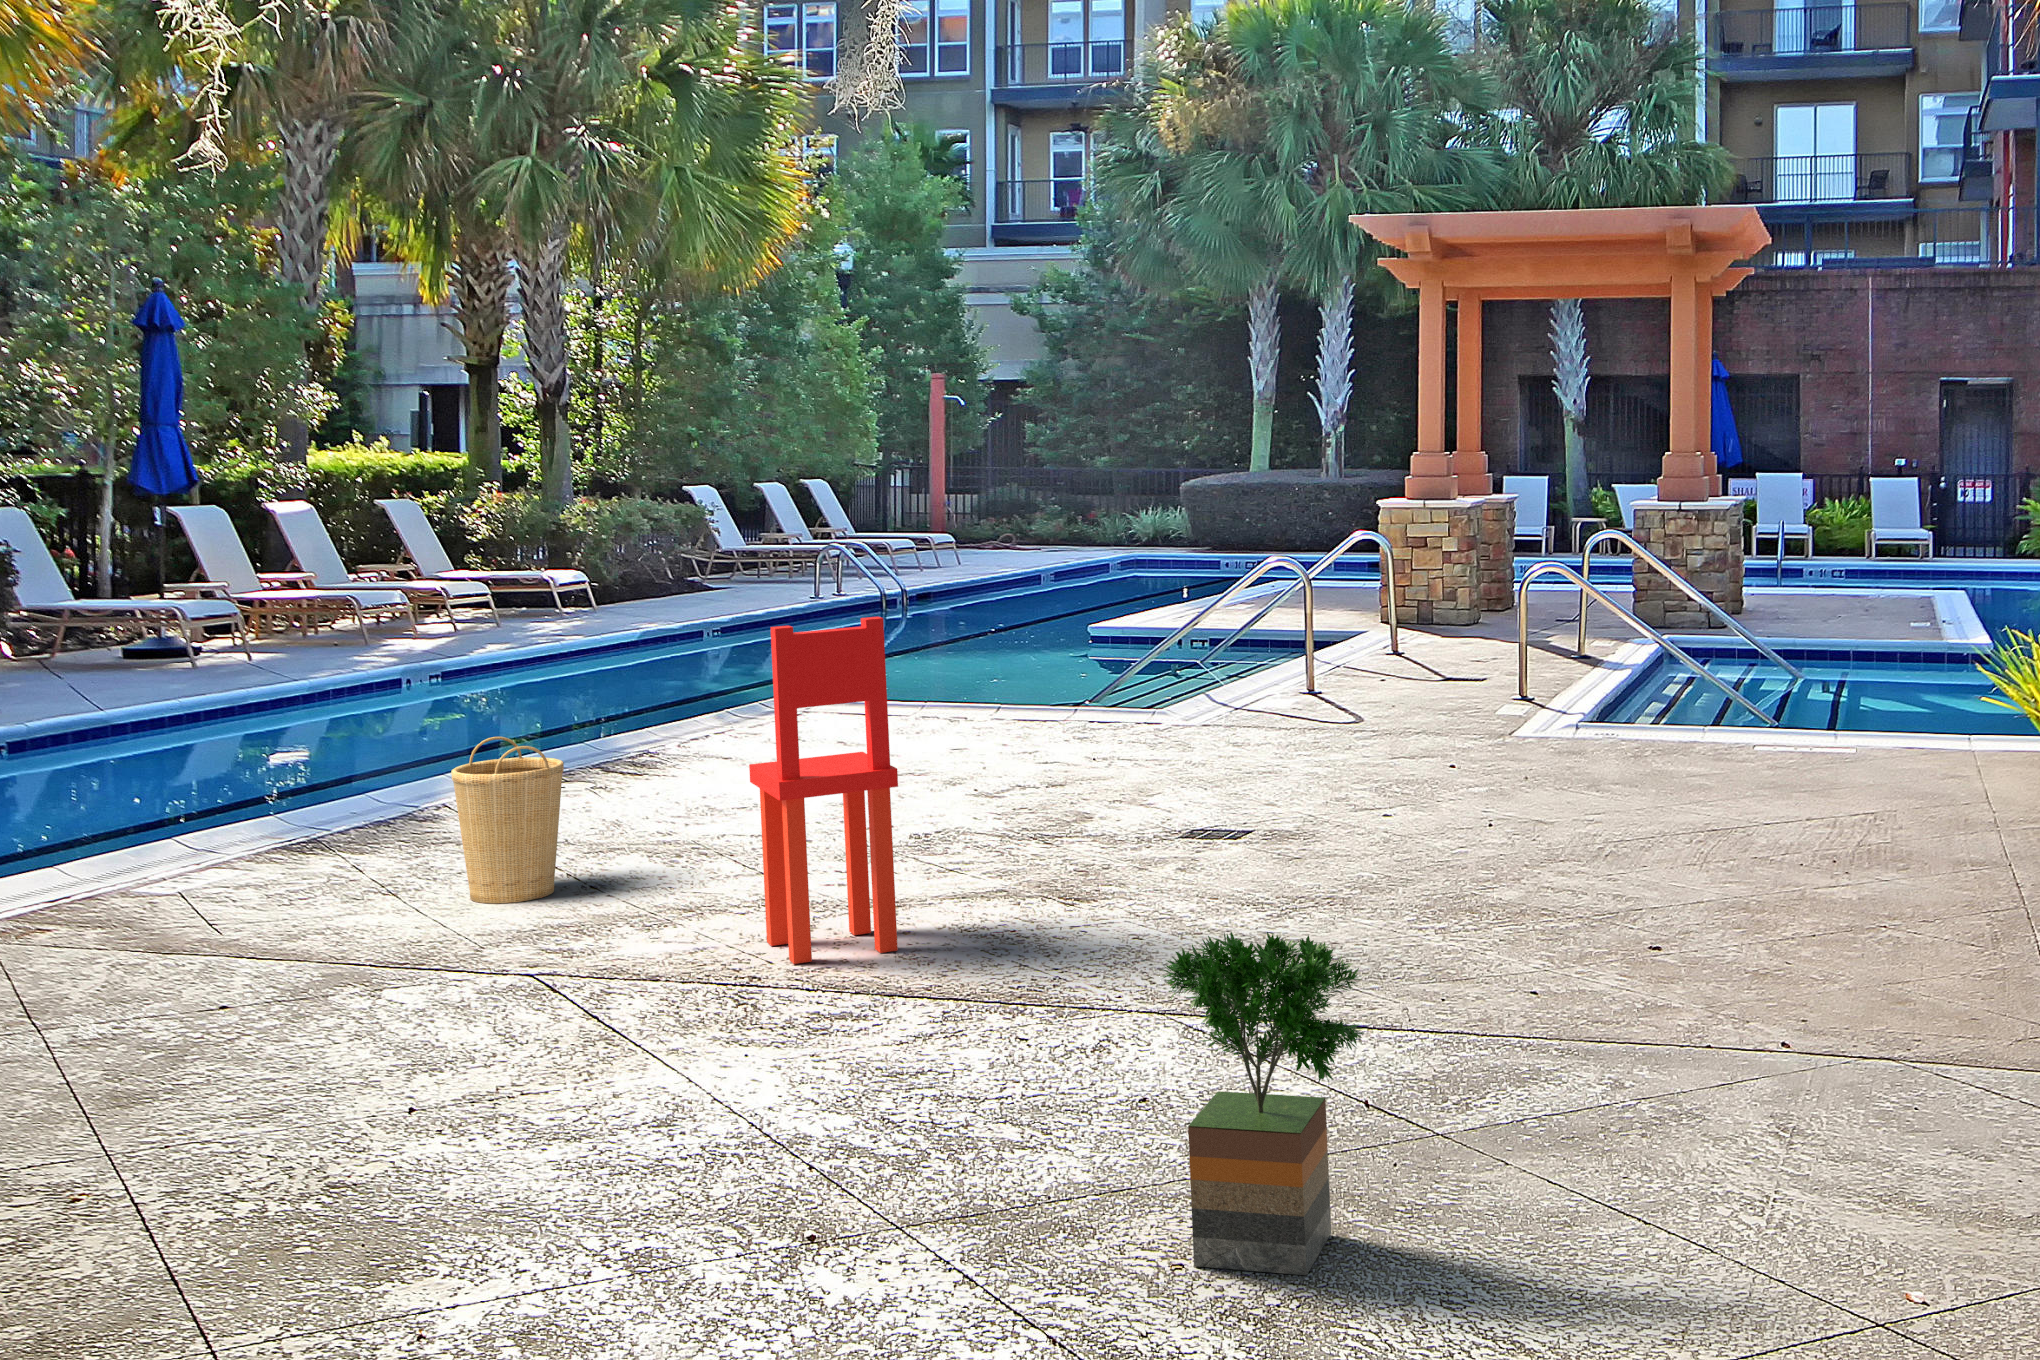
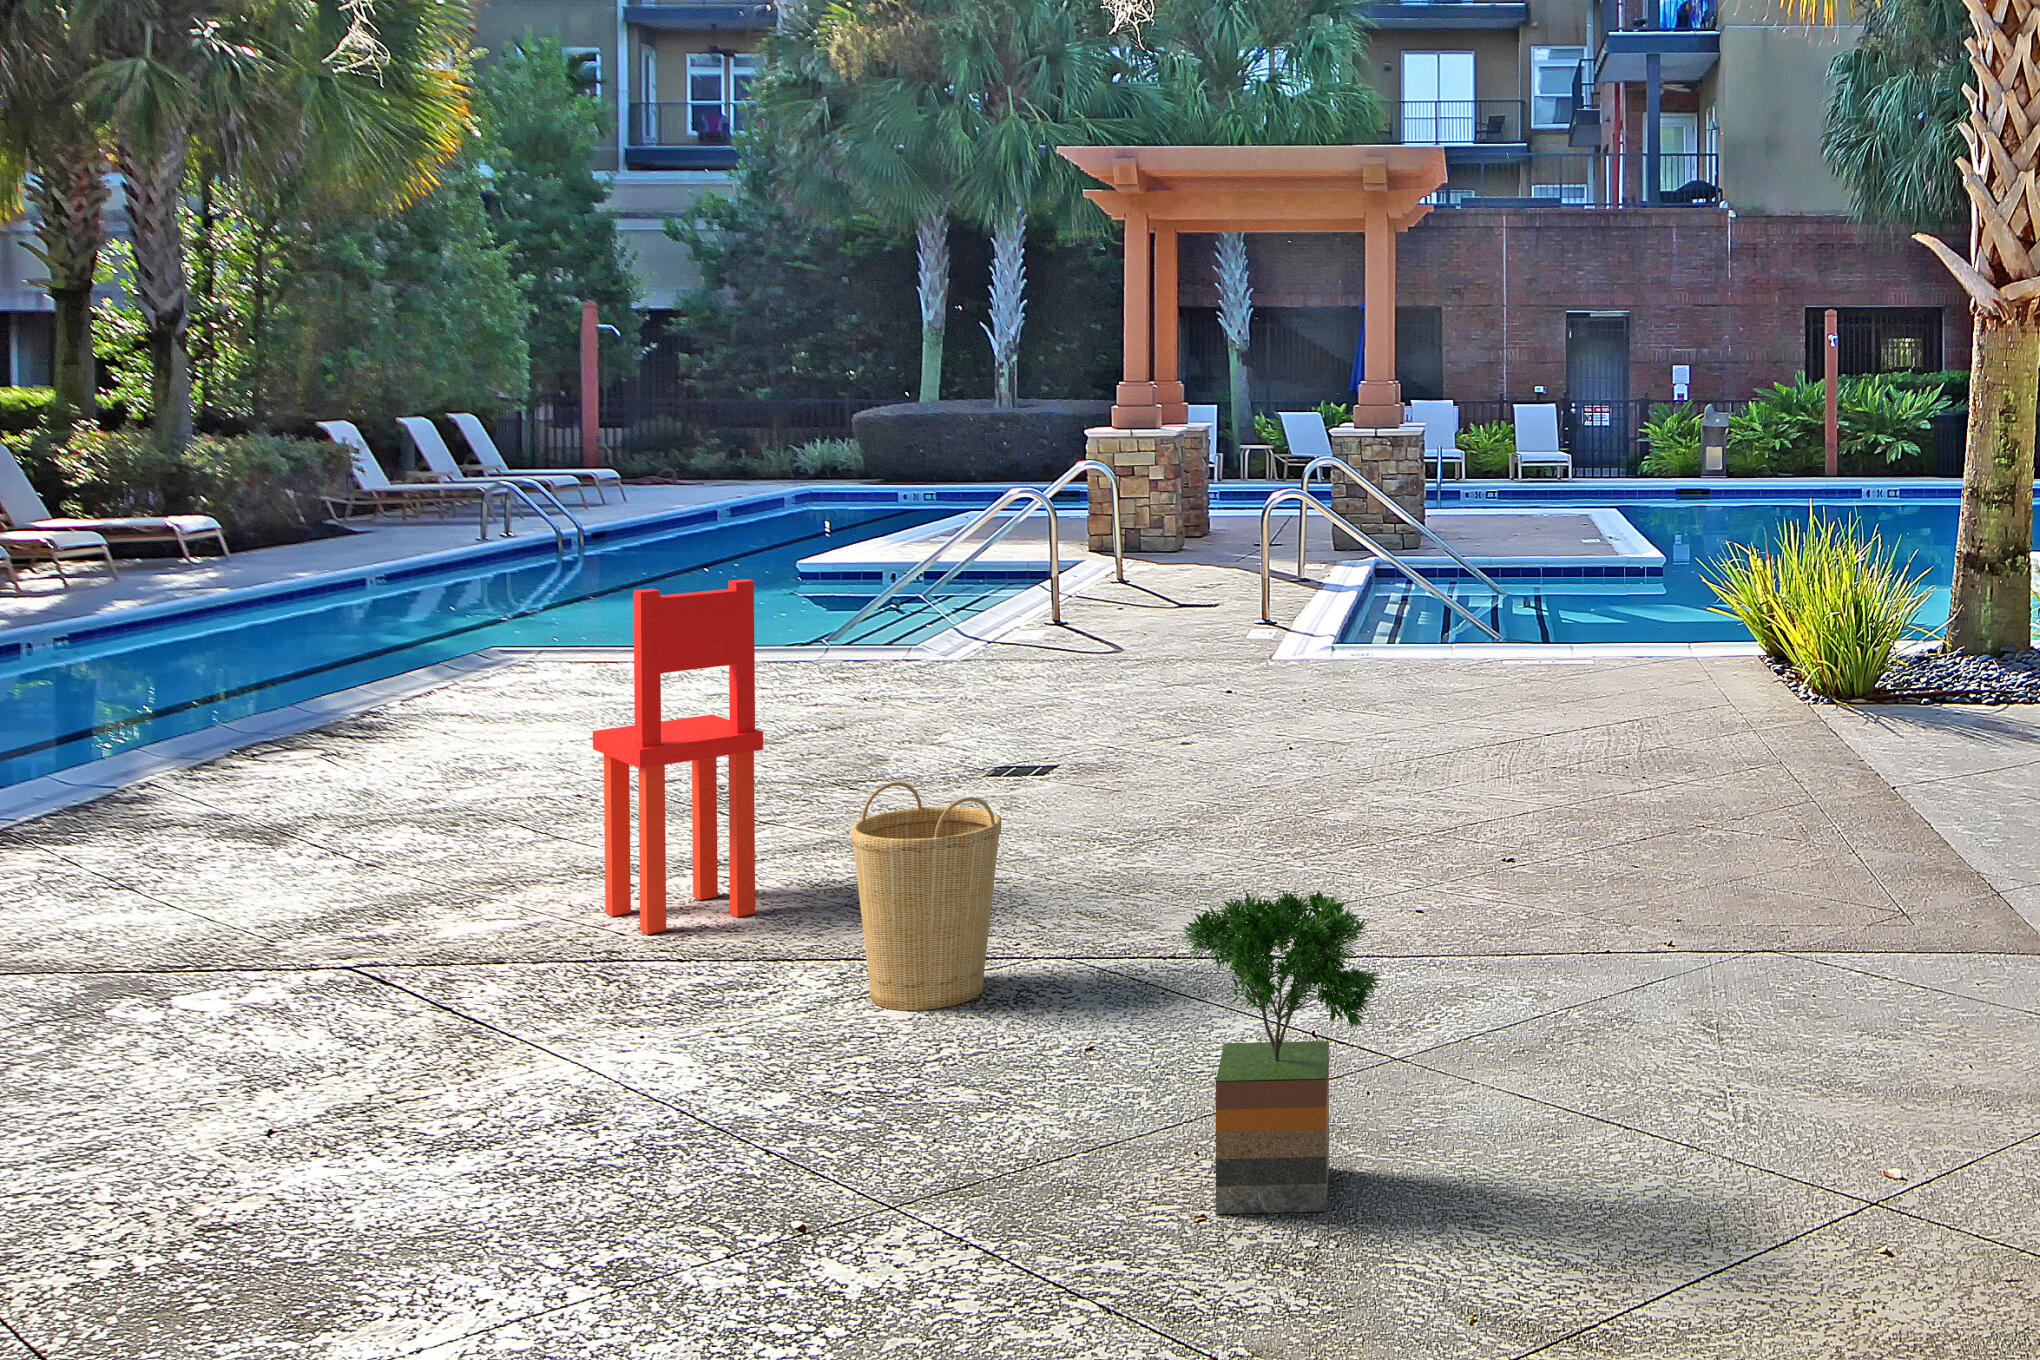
basket: present [451,737,564,903] -> present [851,782,1002,1010]

